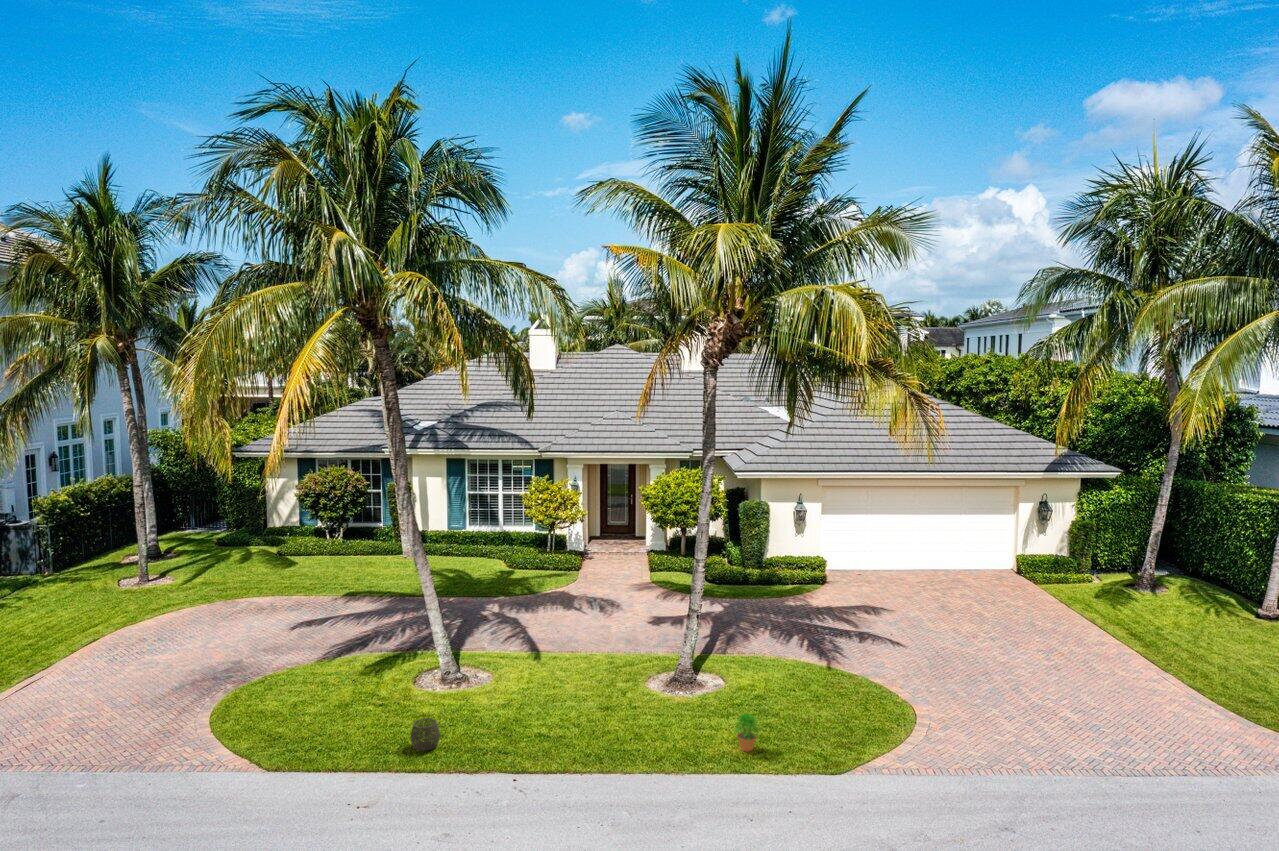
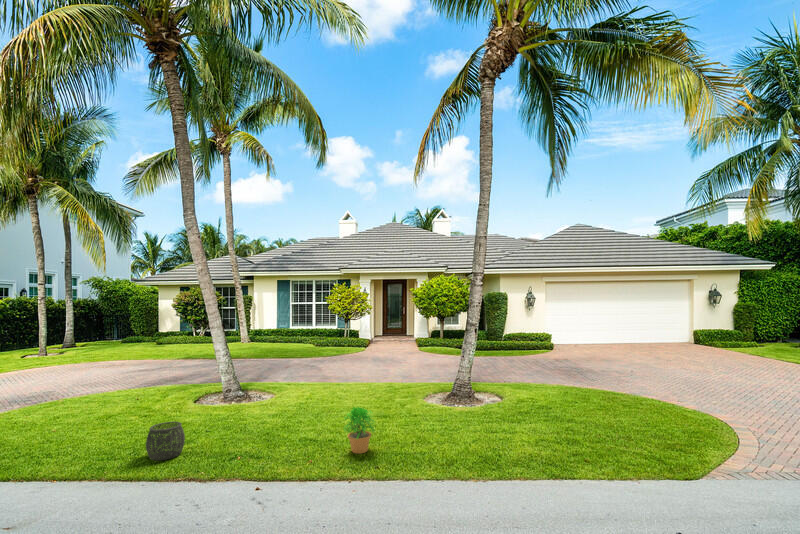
potted plant: present [734,713,759,752] -> present [344,407,374,454]

